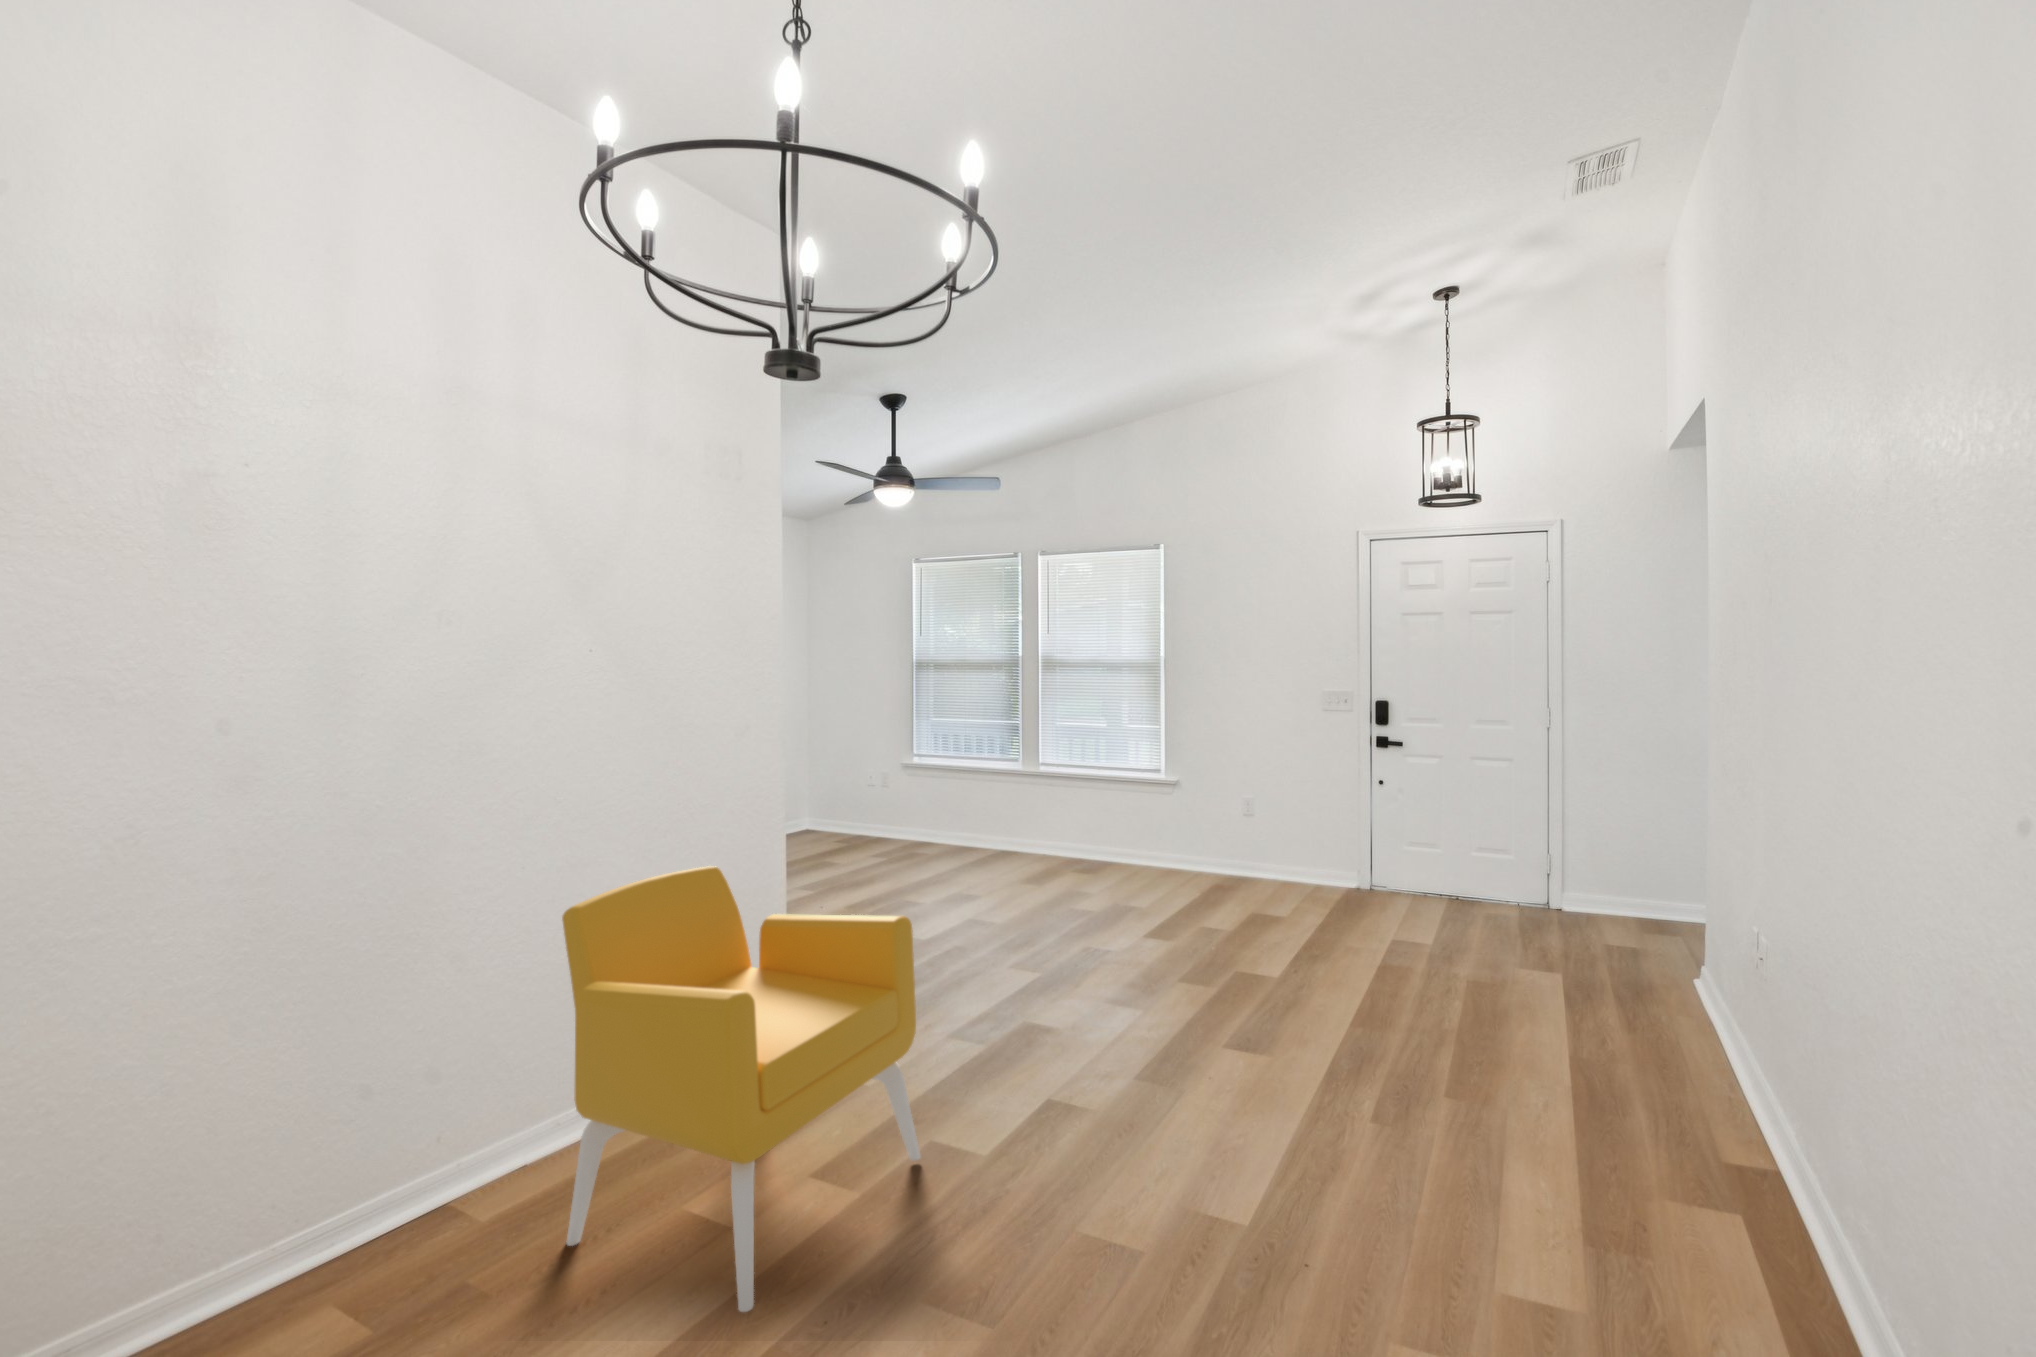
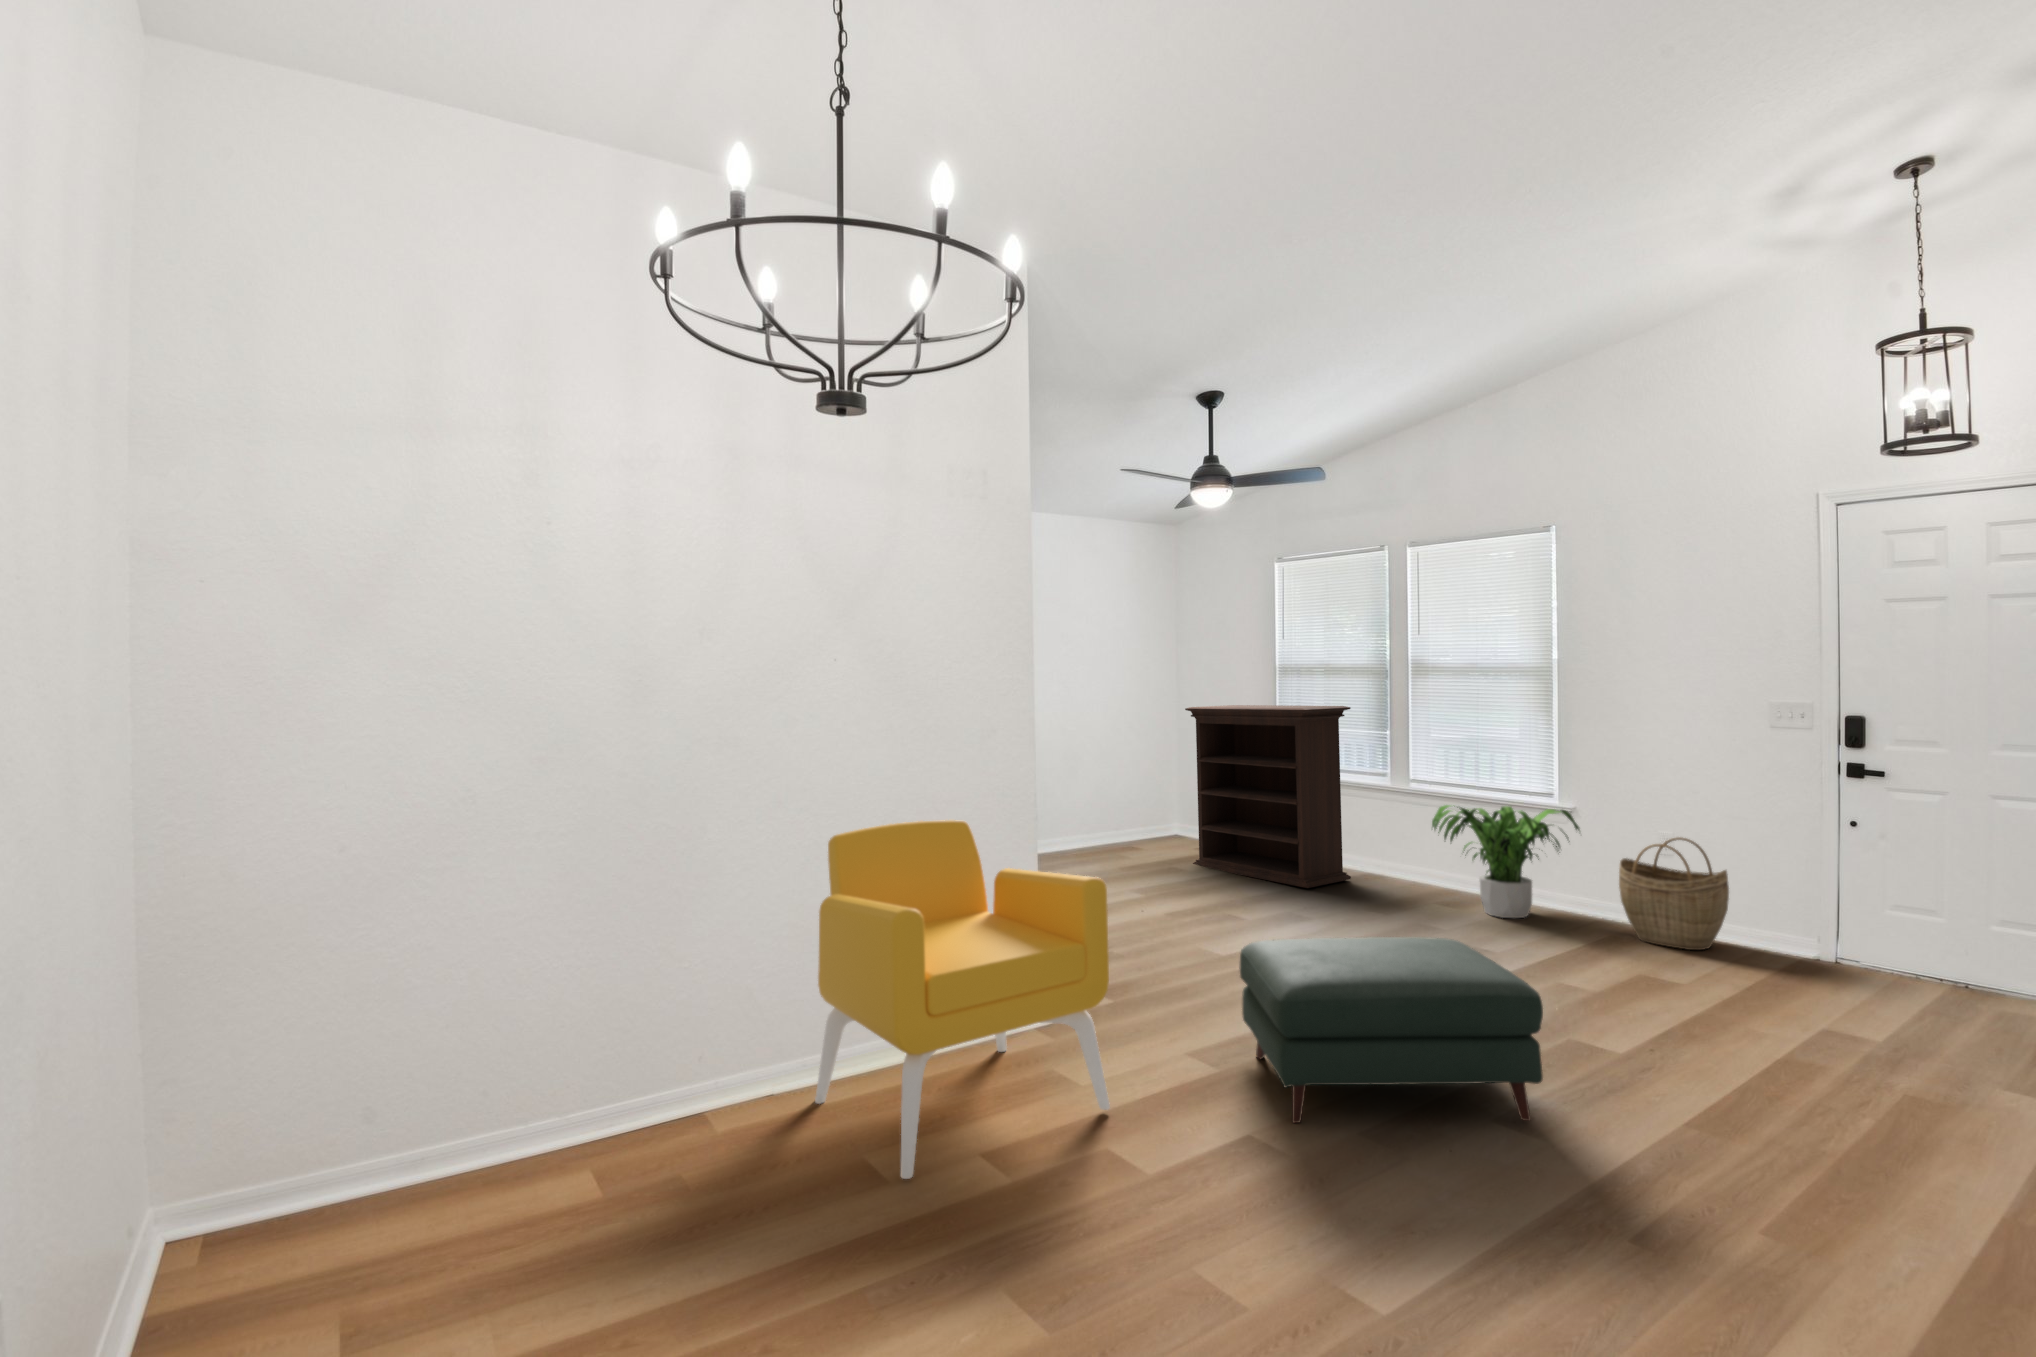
bookshelf: none [832,701,998,878] -> present [1185,705,1351,888]
potted plant: none [1079,786,1194,885] -> present [1432,805,1580,918]
woven basket: none [1225,803,1301,894] -> present [1619,837,1729,950]
ottoman: none [1003,921,1277,1126] -> present [1239,937,1543,1123]

